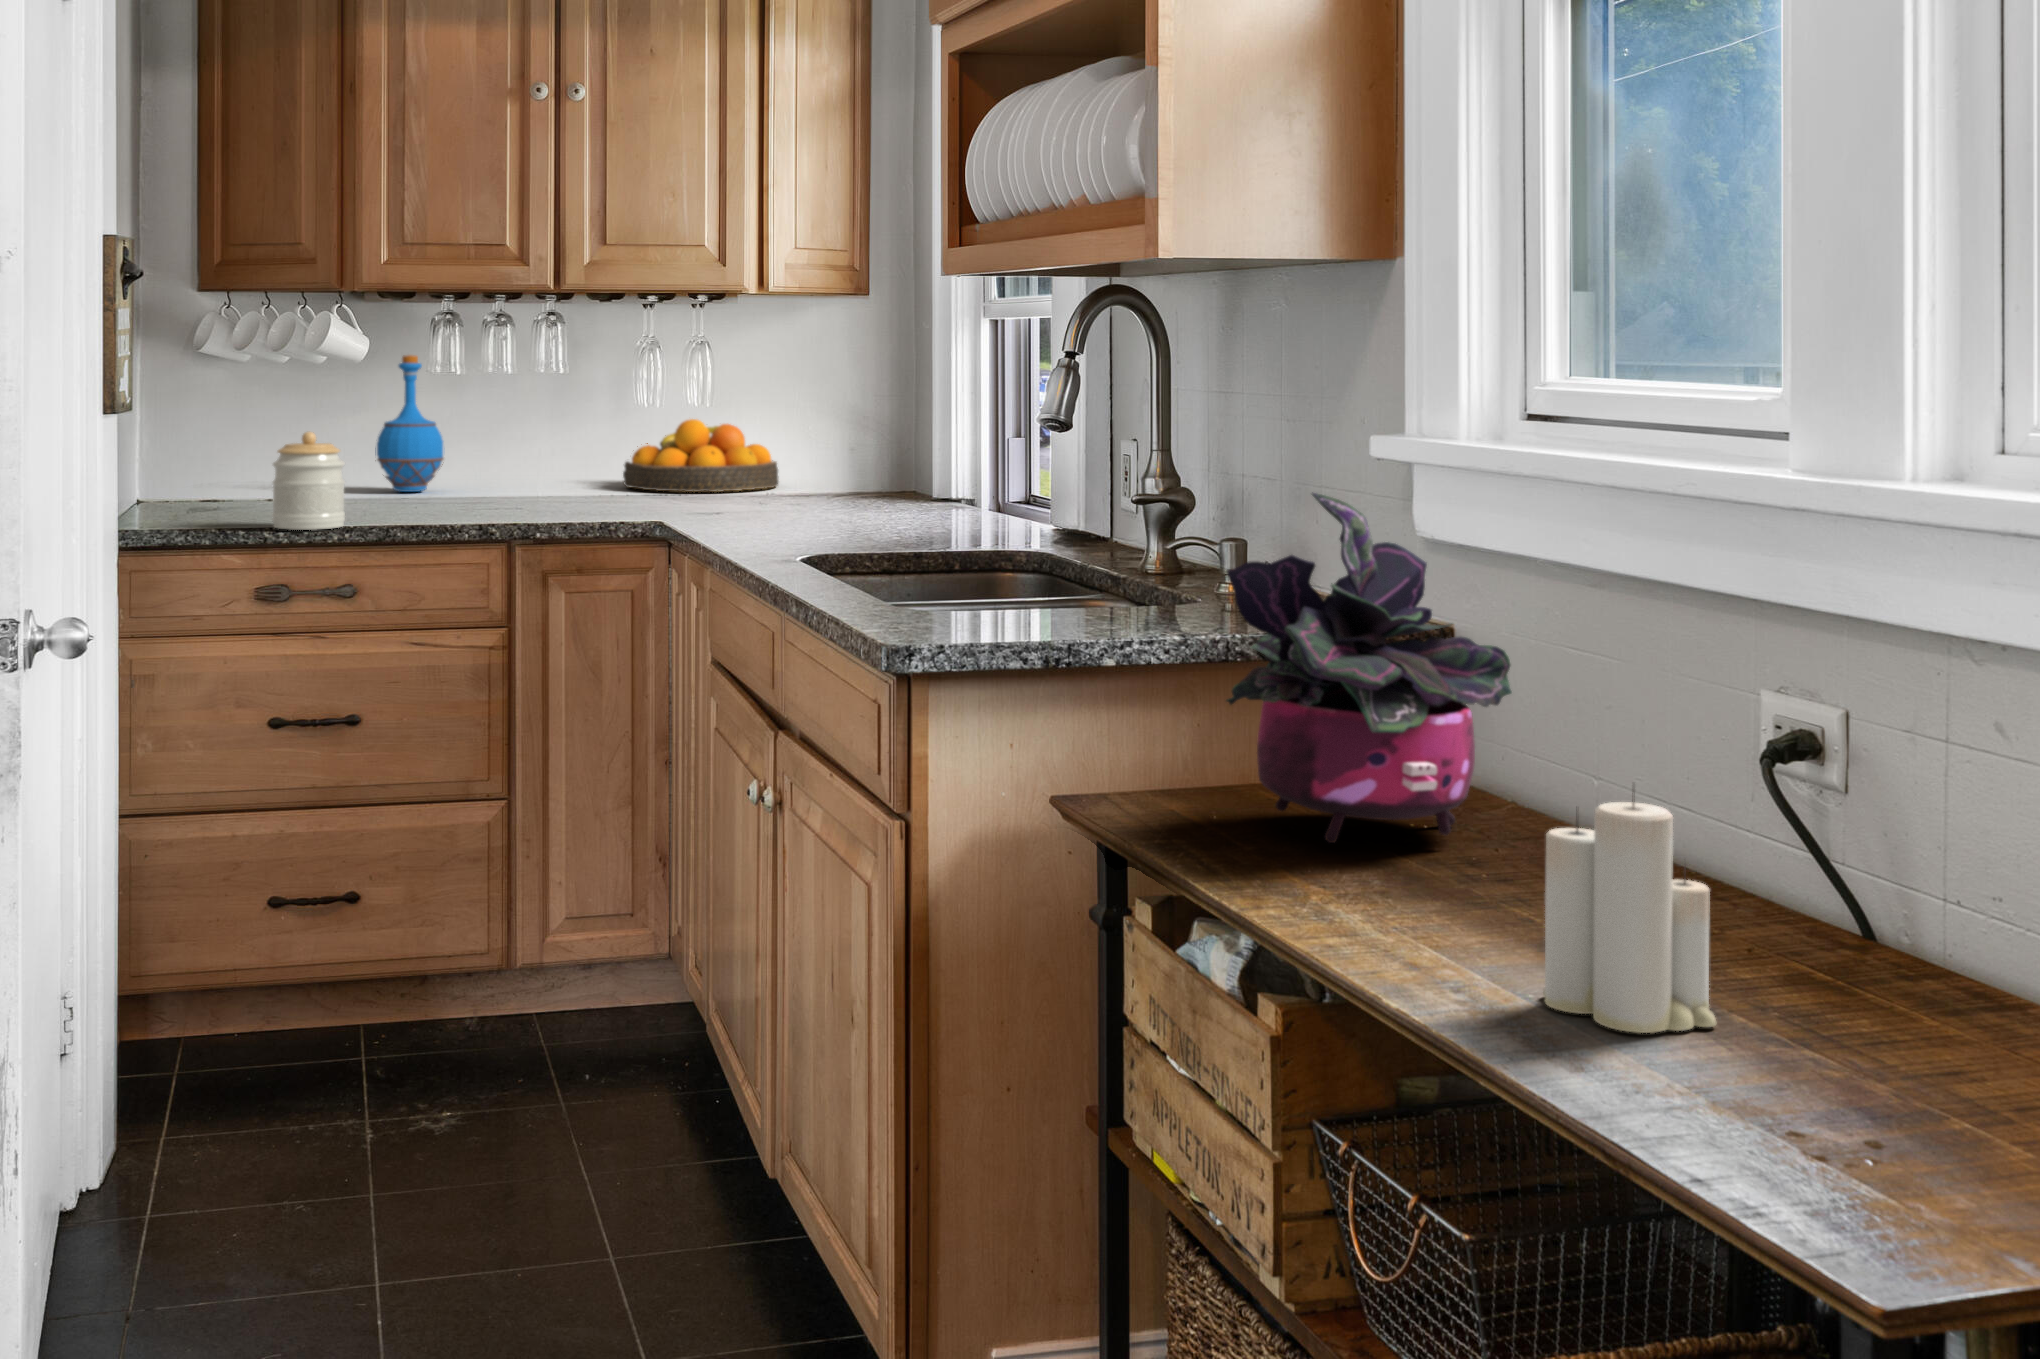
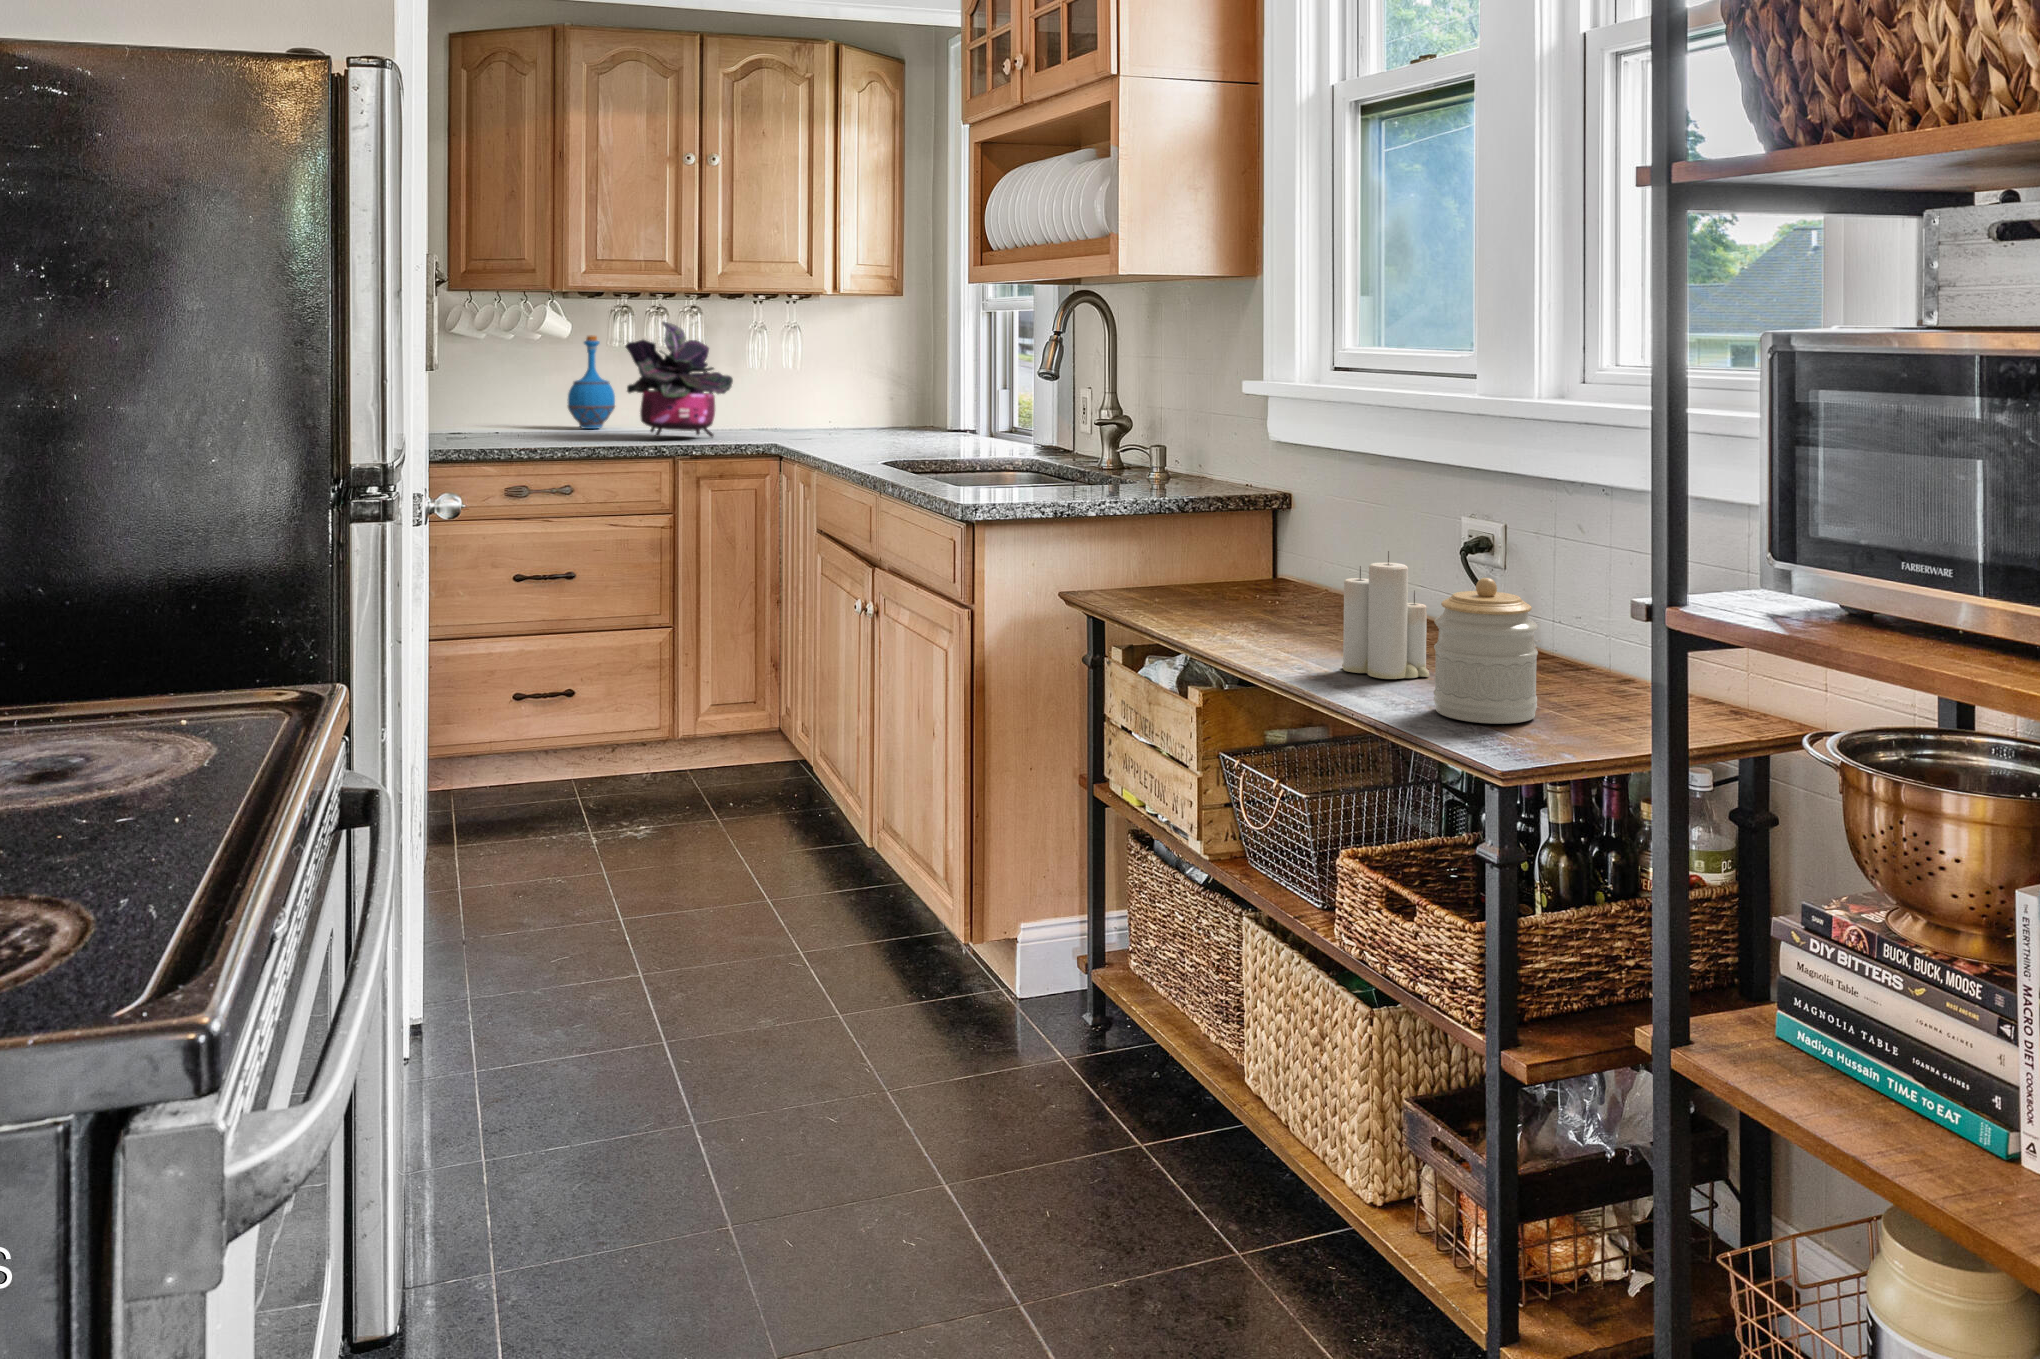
fruit bowl: present [623,419,778,492] -> none [737,378,843,428]
jar: present [272,431,345,530] -> present [1434,578,1538,724]
potted plant: present [1226,492,1512,843] -> present [625,322,733,437]

